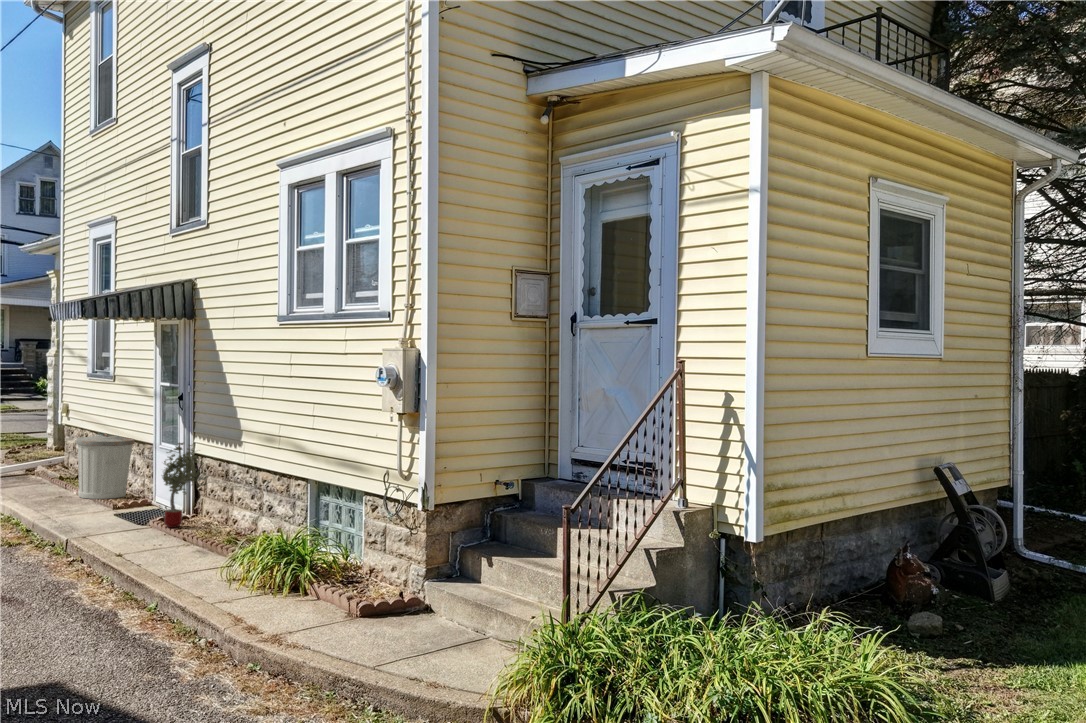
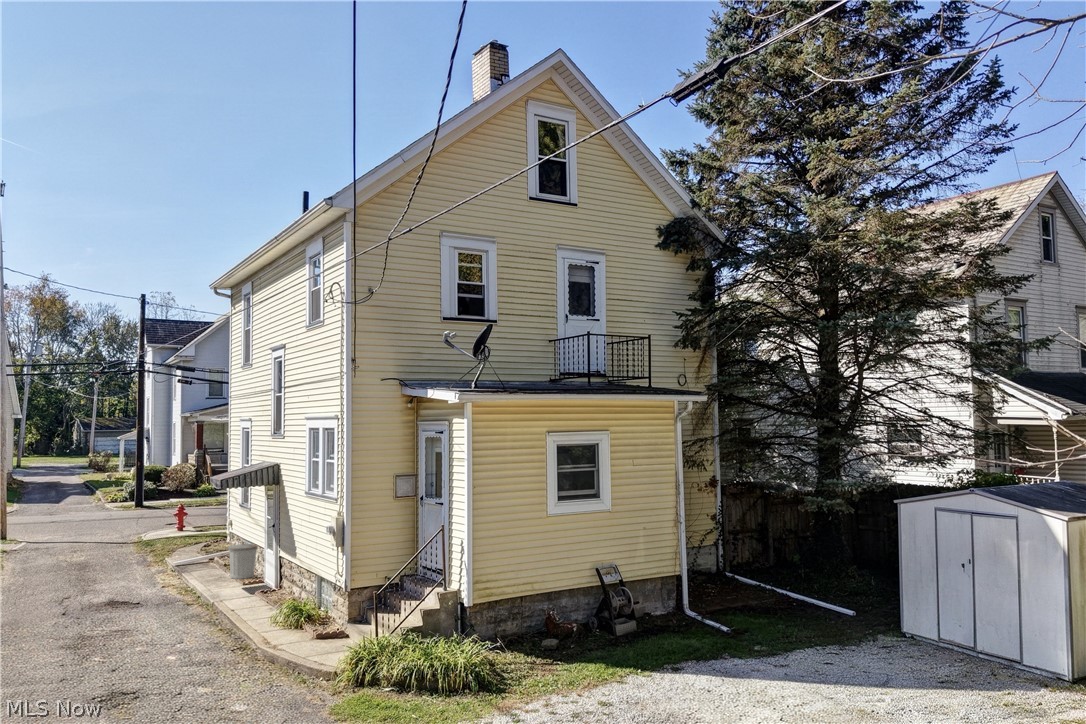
potted tree: present [162,443,209,528] -> none [260,552,284,596]

